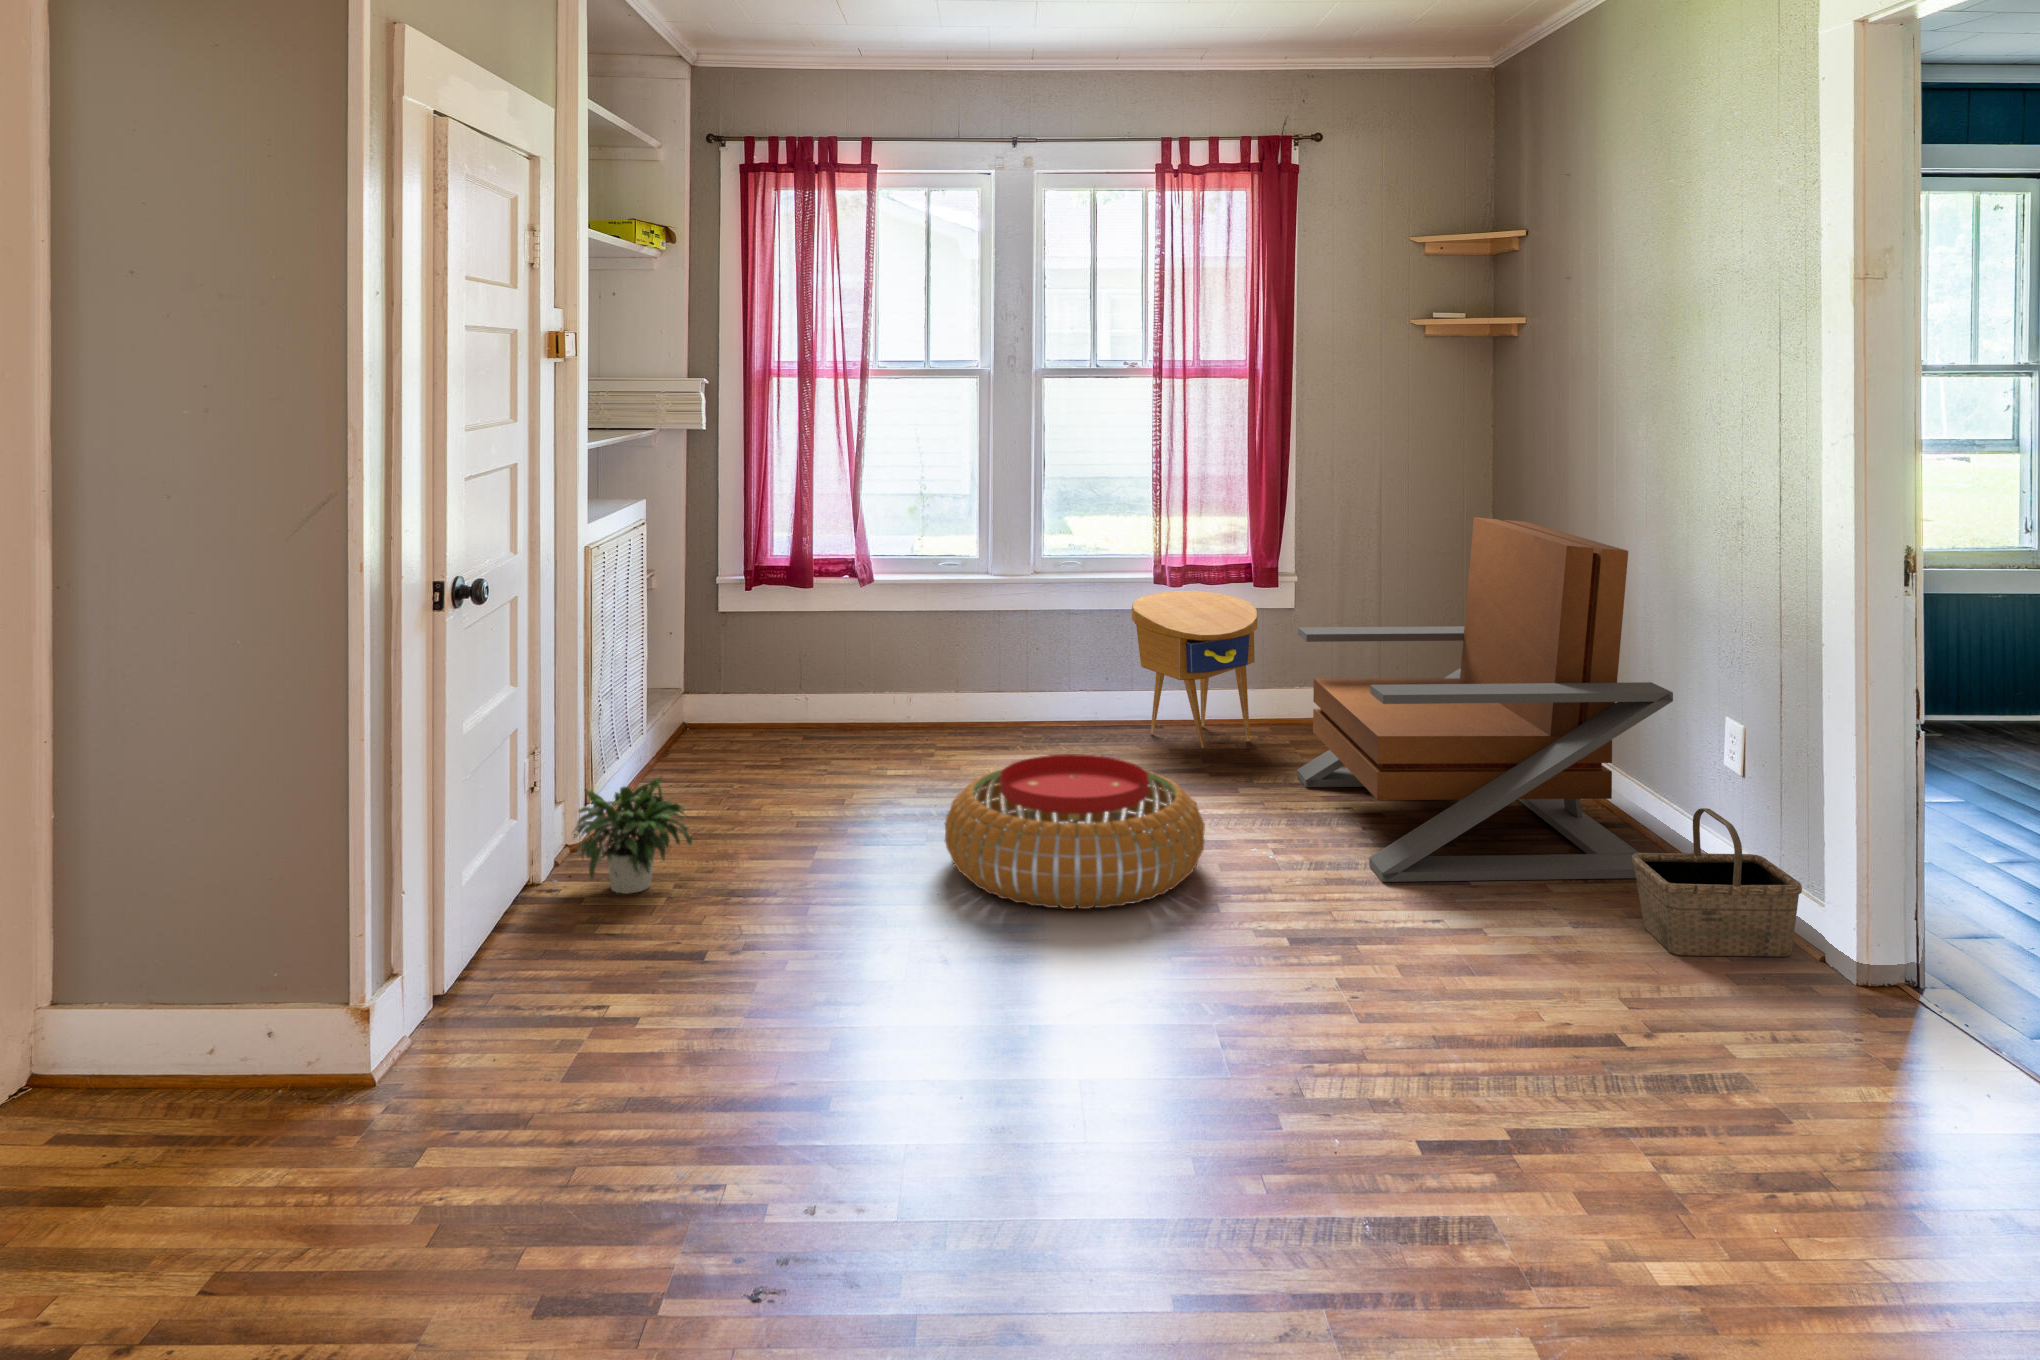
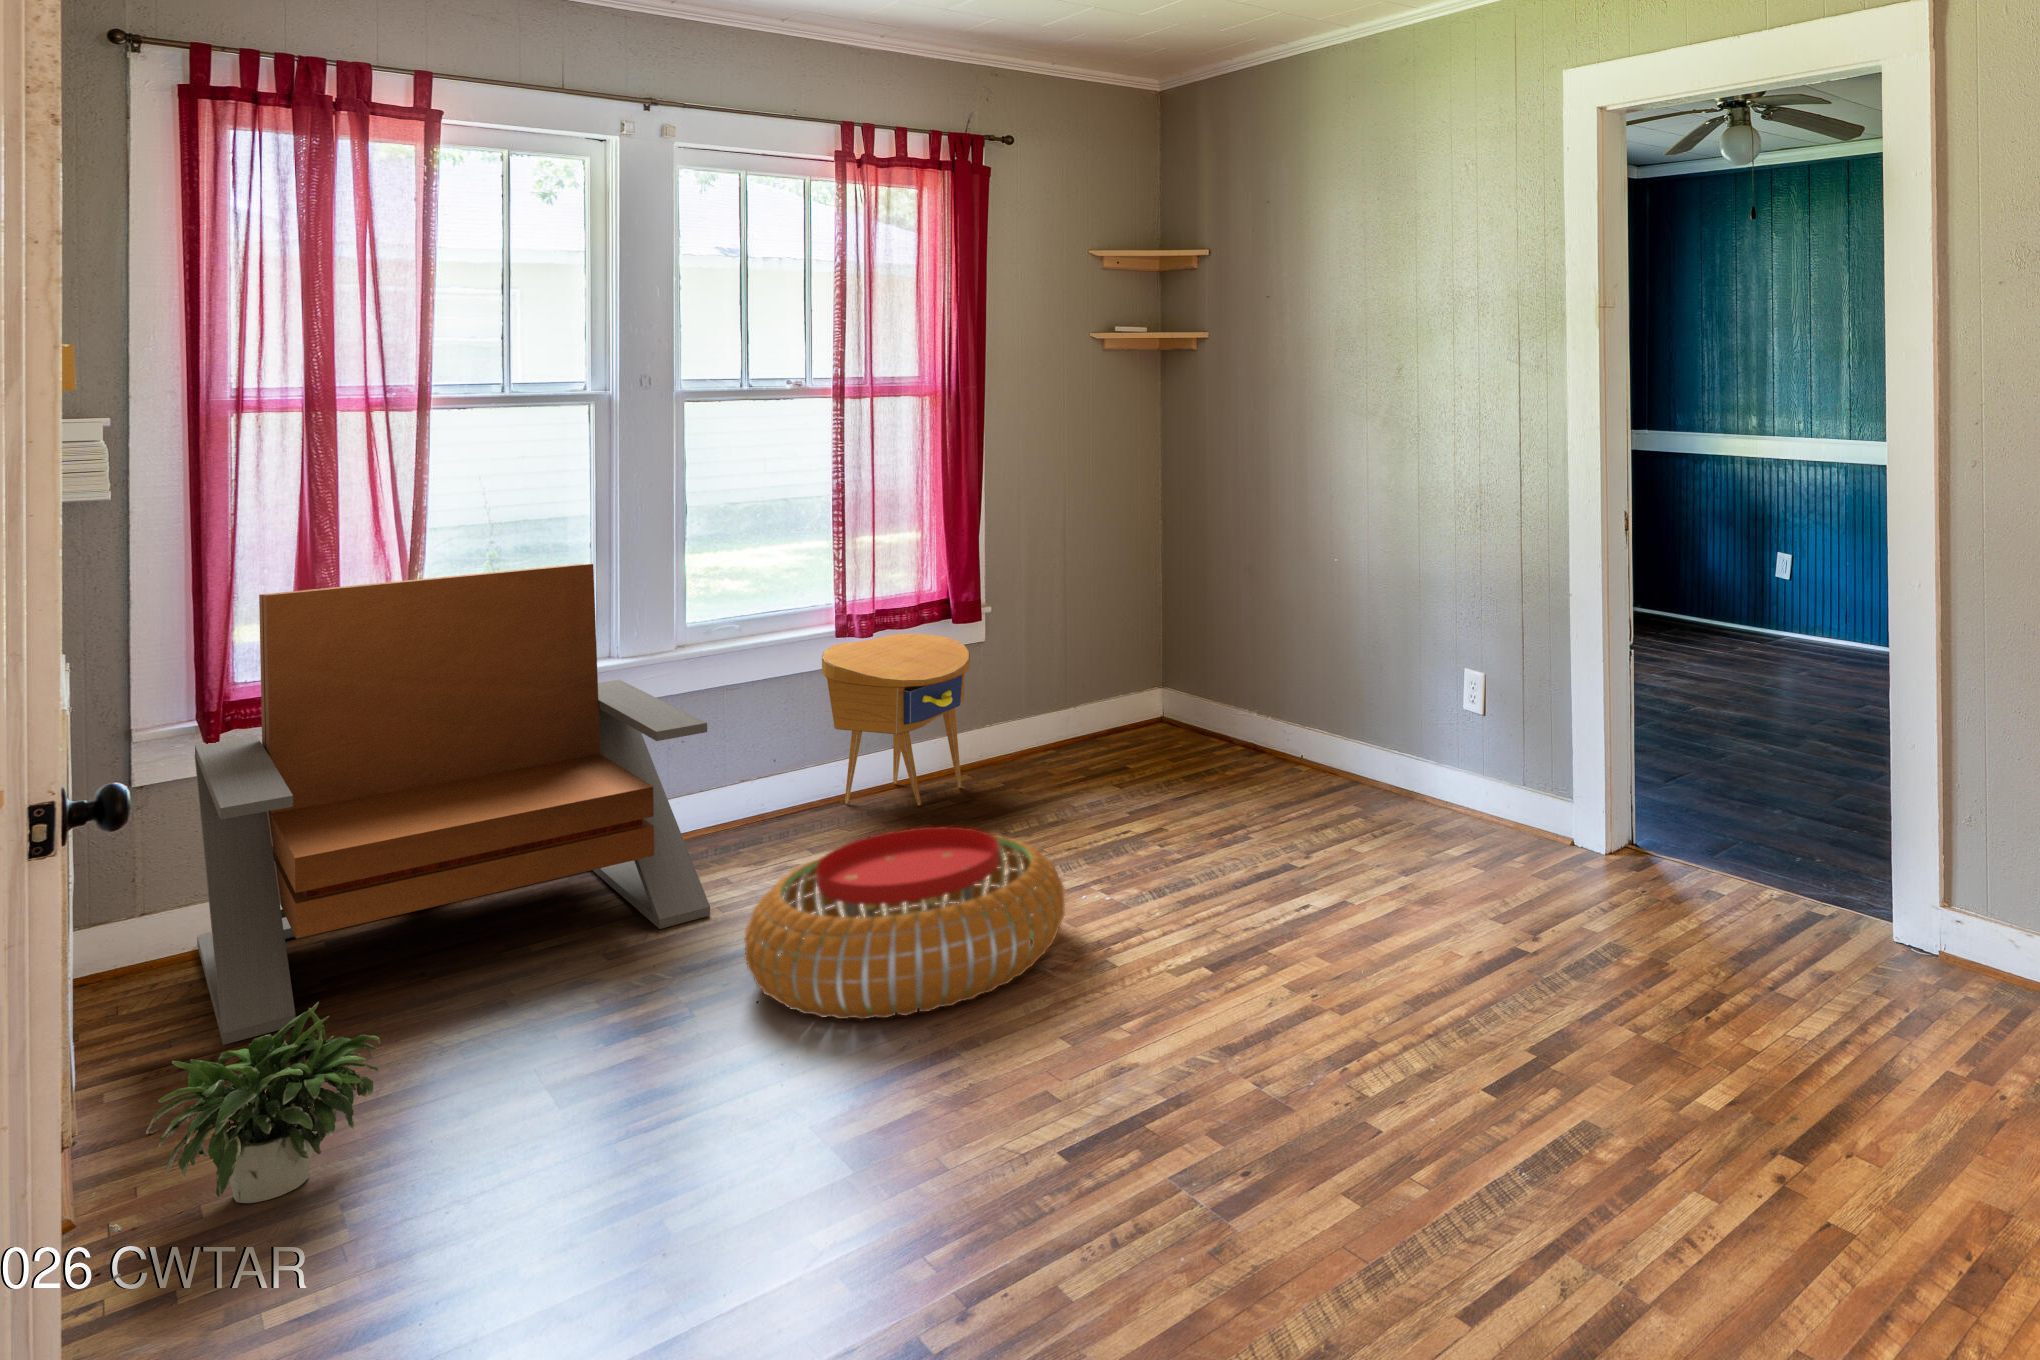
lounge chair: present [1297,517,1673,882] -> present [195,564,710,1045]
basket: present [1632,808,1802,957] -> none [1441,746,1569,875]

